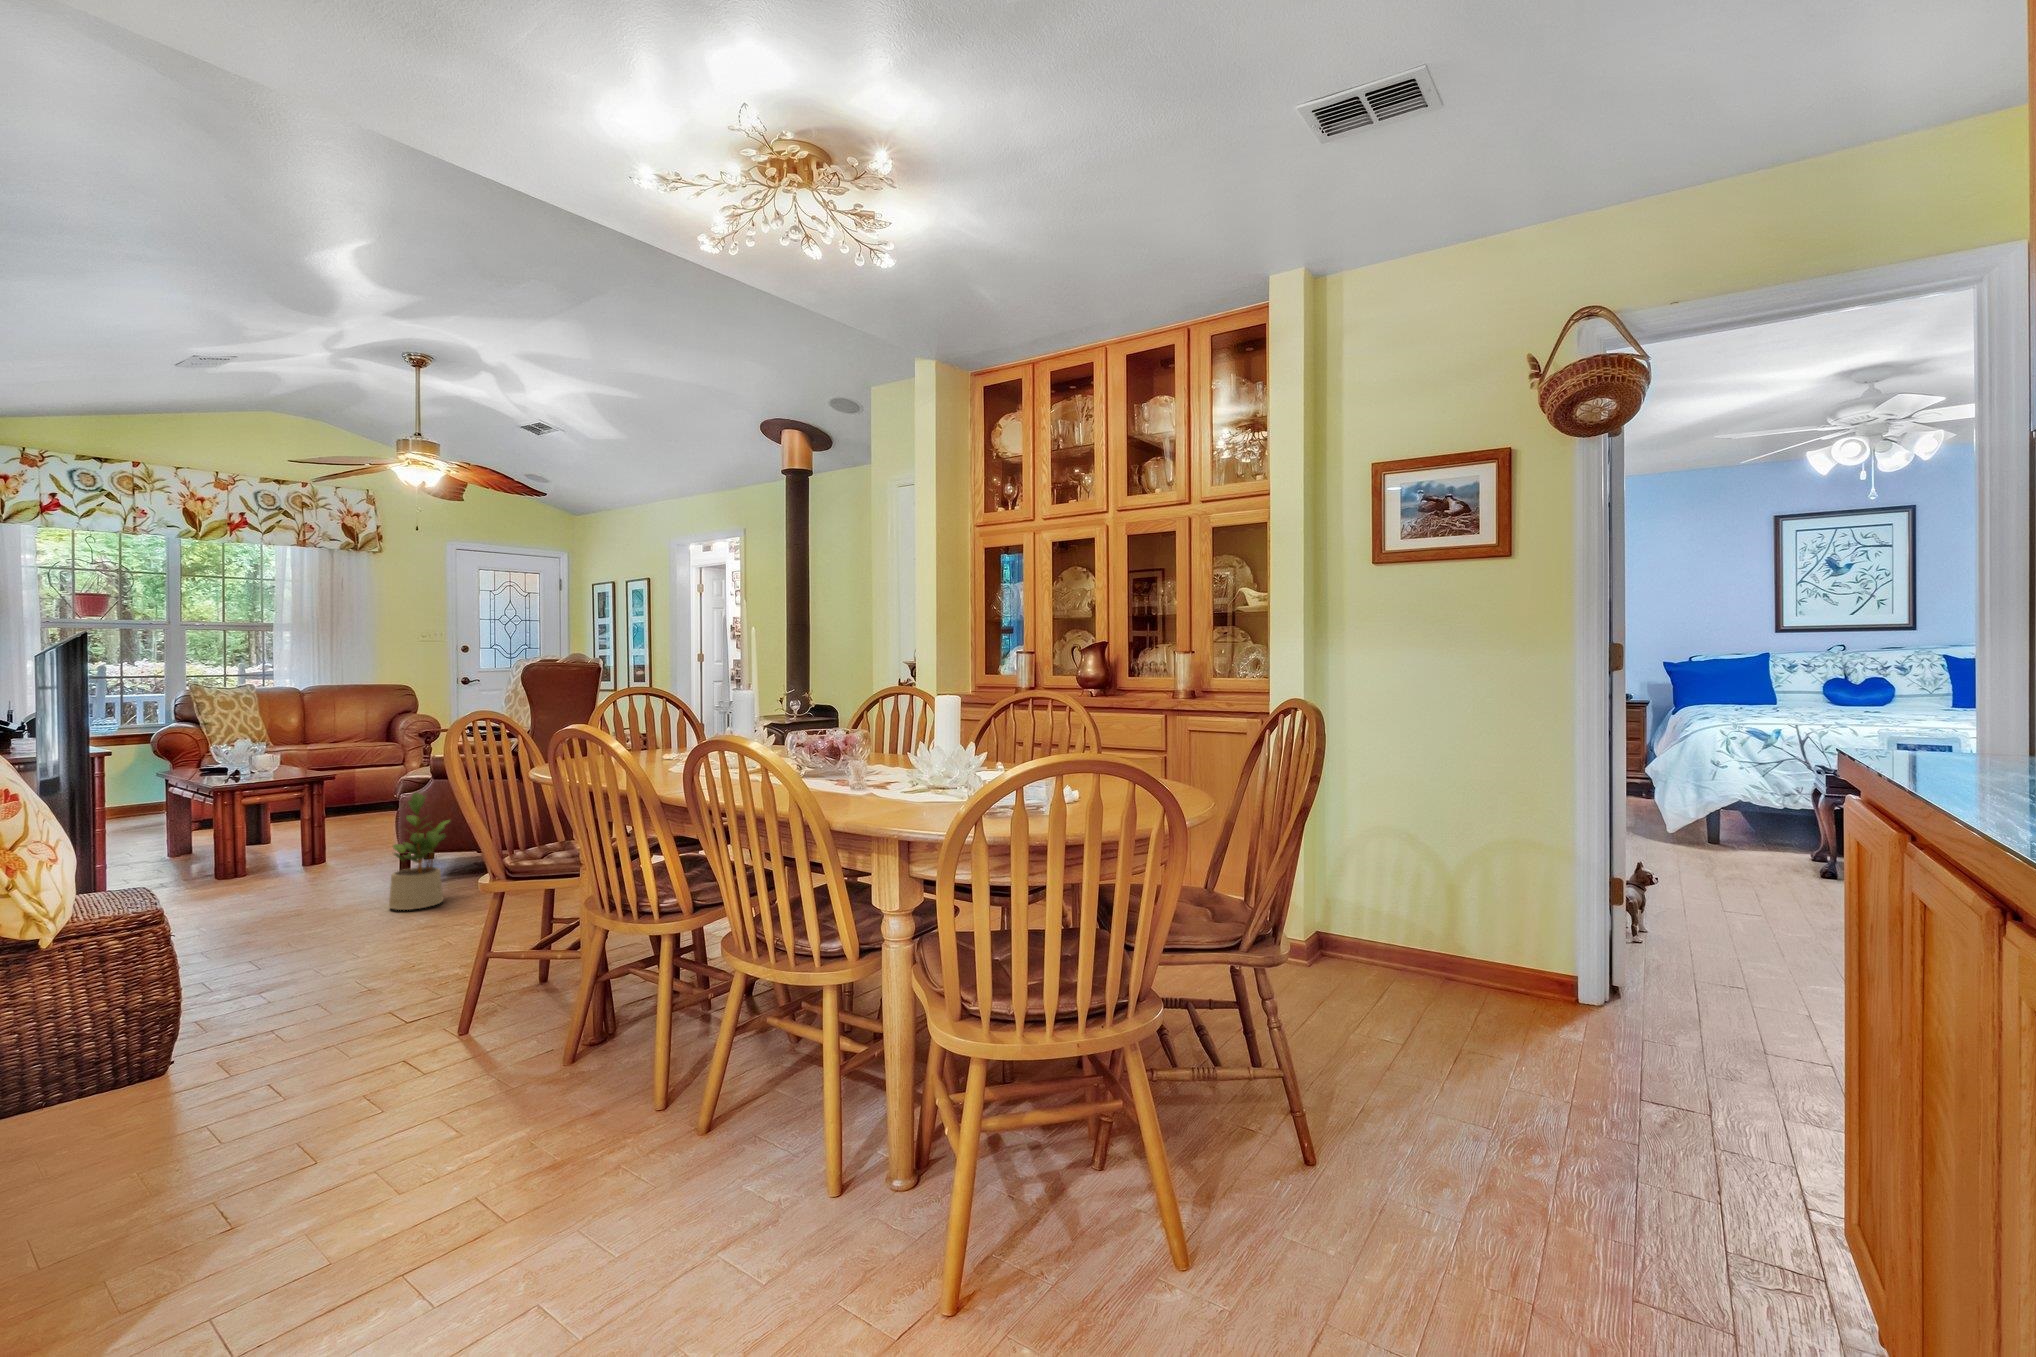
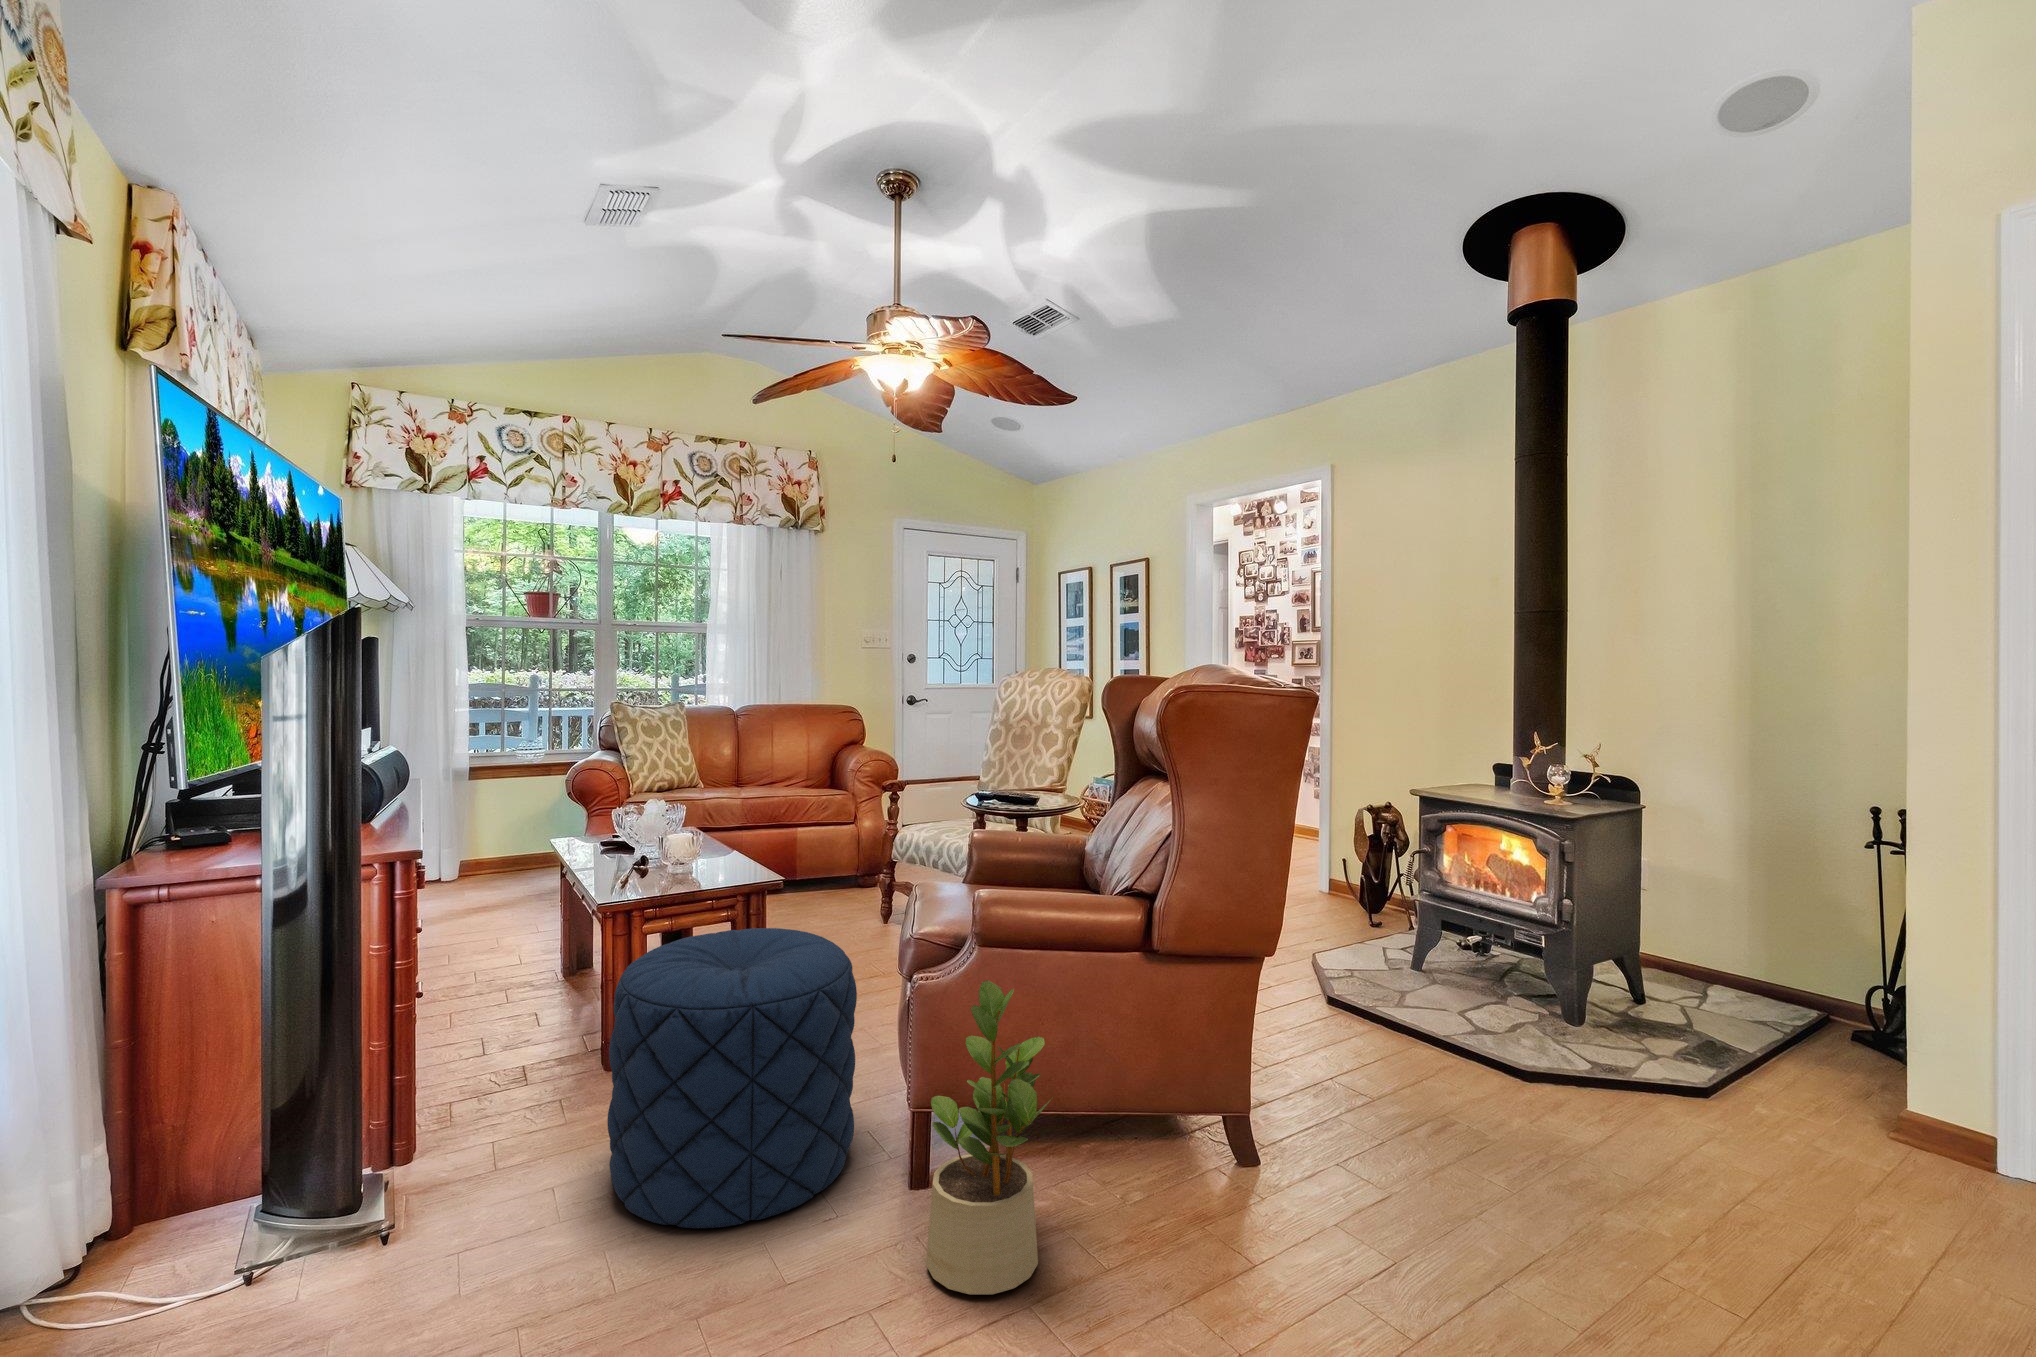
pouf: none [224,793,364,913] -> present [608,928,857,1228]

